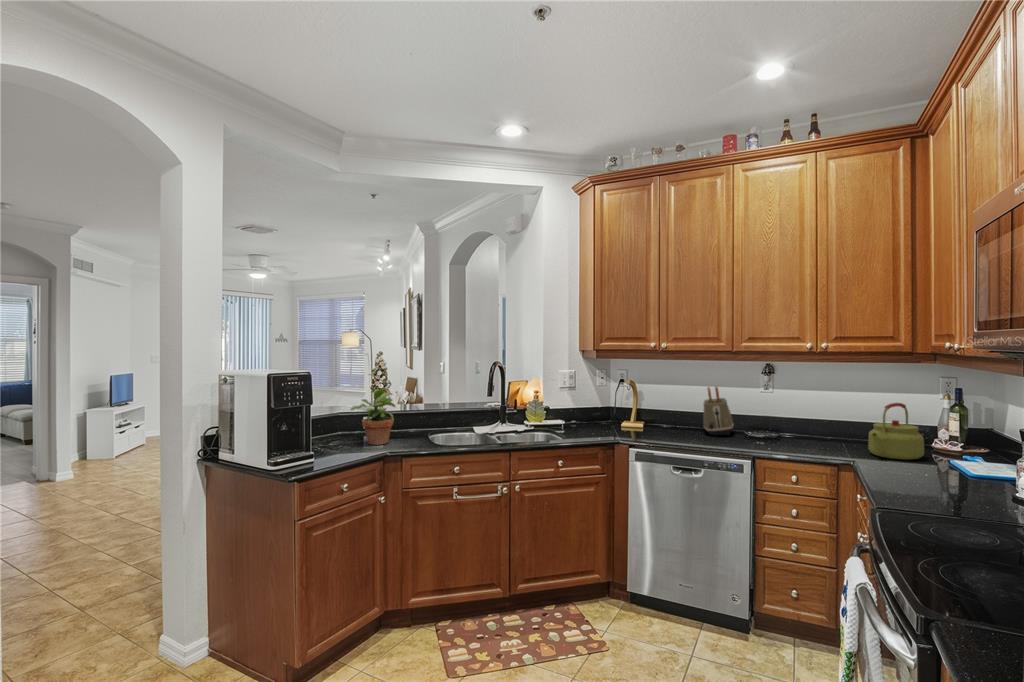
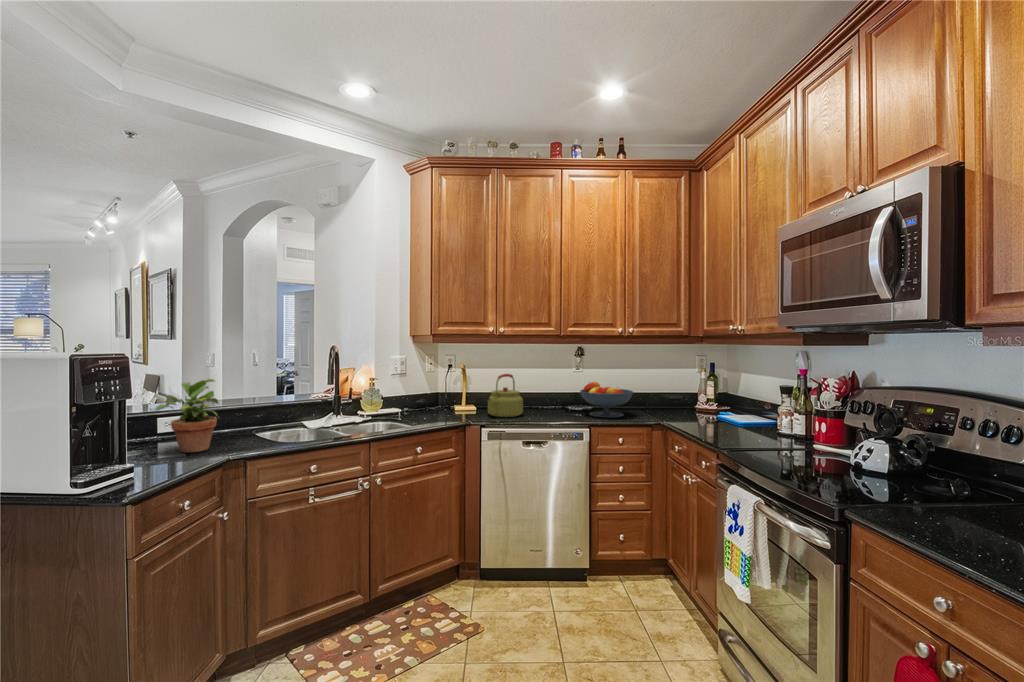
toaster: present [703,386,734,436] -> none [529,367,558,411]
kettle: present [868,403,924,460] -> present [488,374,523,417]
fruit bowl: none [753,405,823,449] -> present [580,382,633,418]

